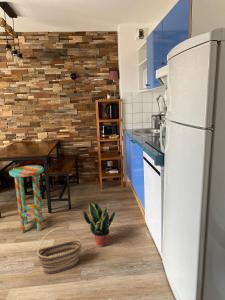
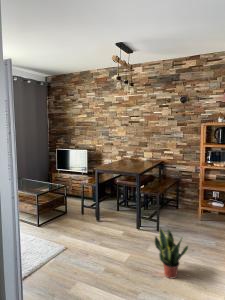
side table: present [9,166,44,233] -> none [104,182,132,243]
basket: present [37,227,81,274] -> none [105,244,144,285]

